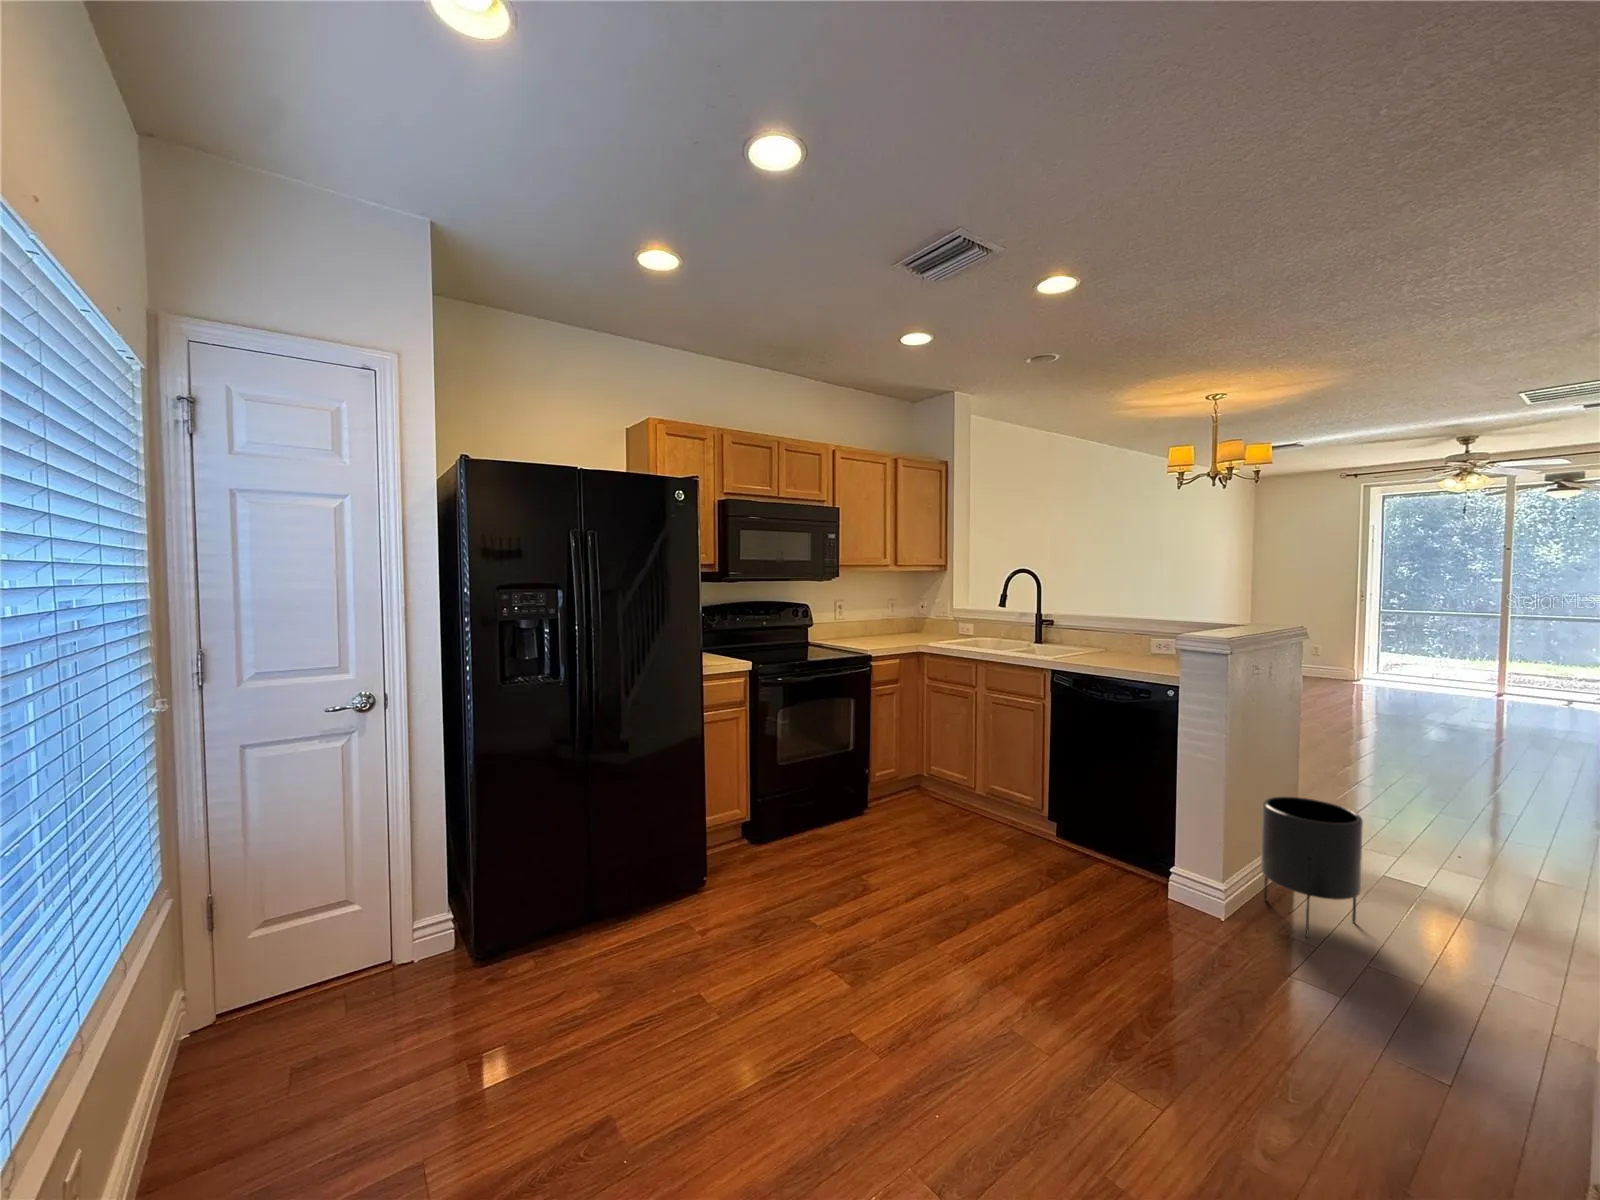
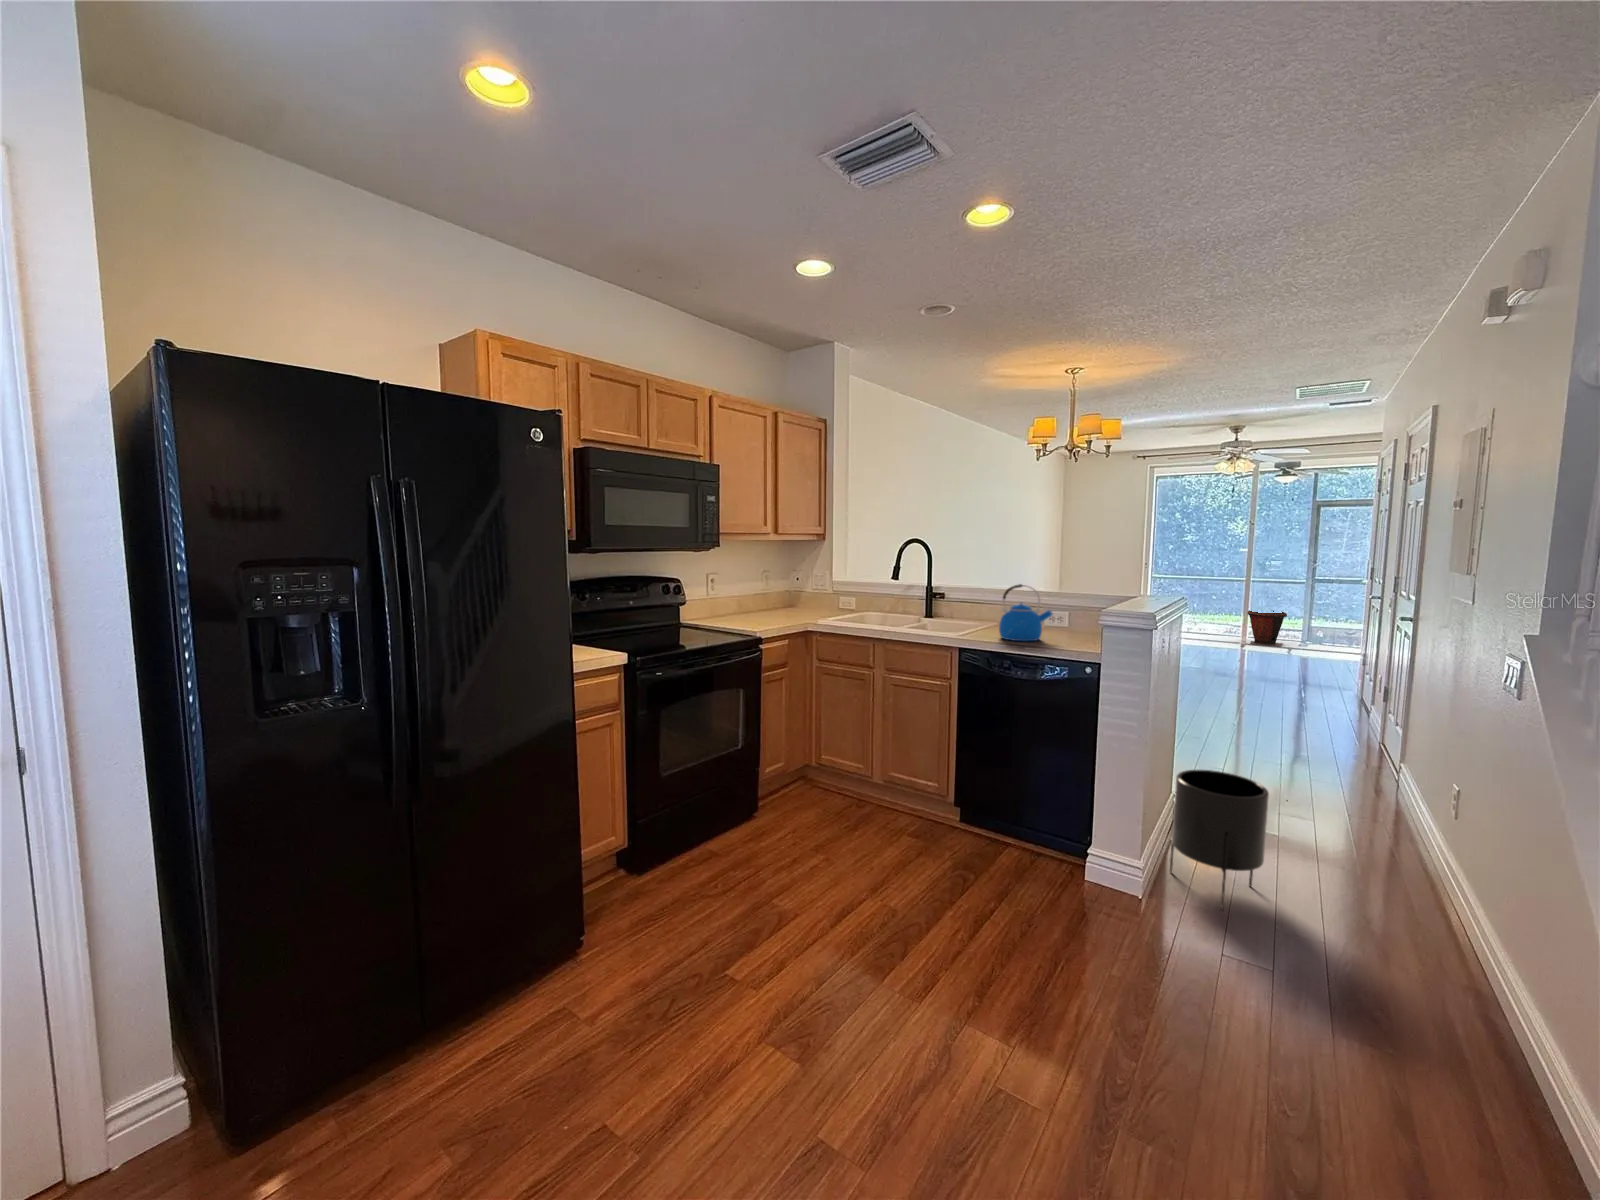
kettle: none [1090,610,1144,664] -> present [999,584,1053,641]
waste bin: none [1500,652,1558,697] -> present [1248,610,1287,646]

